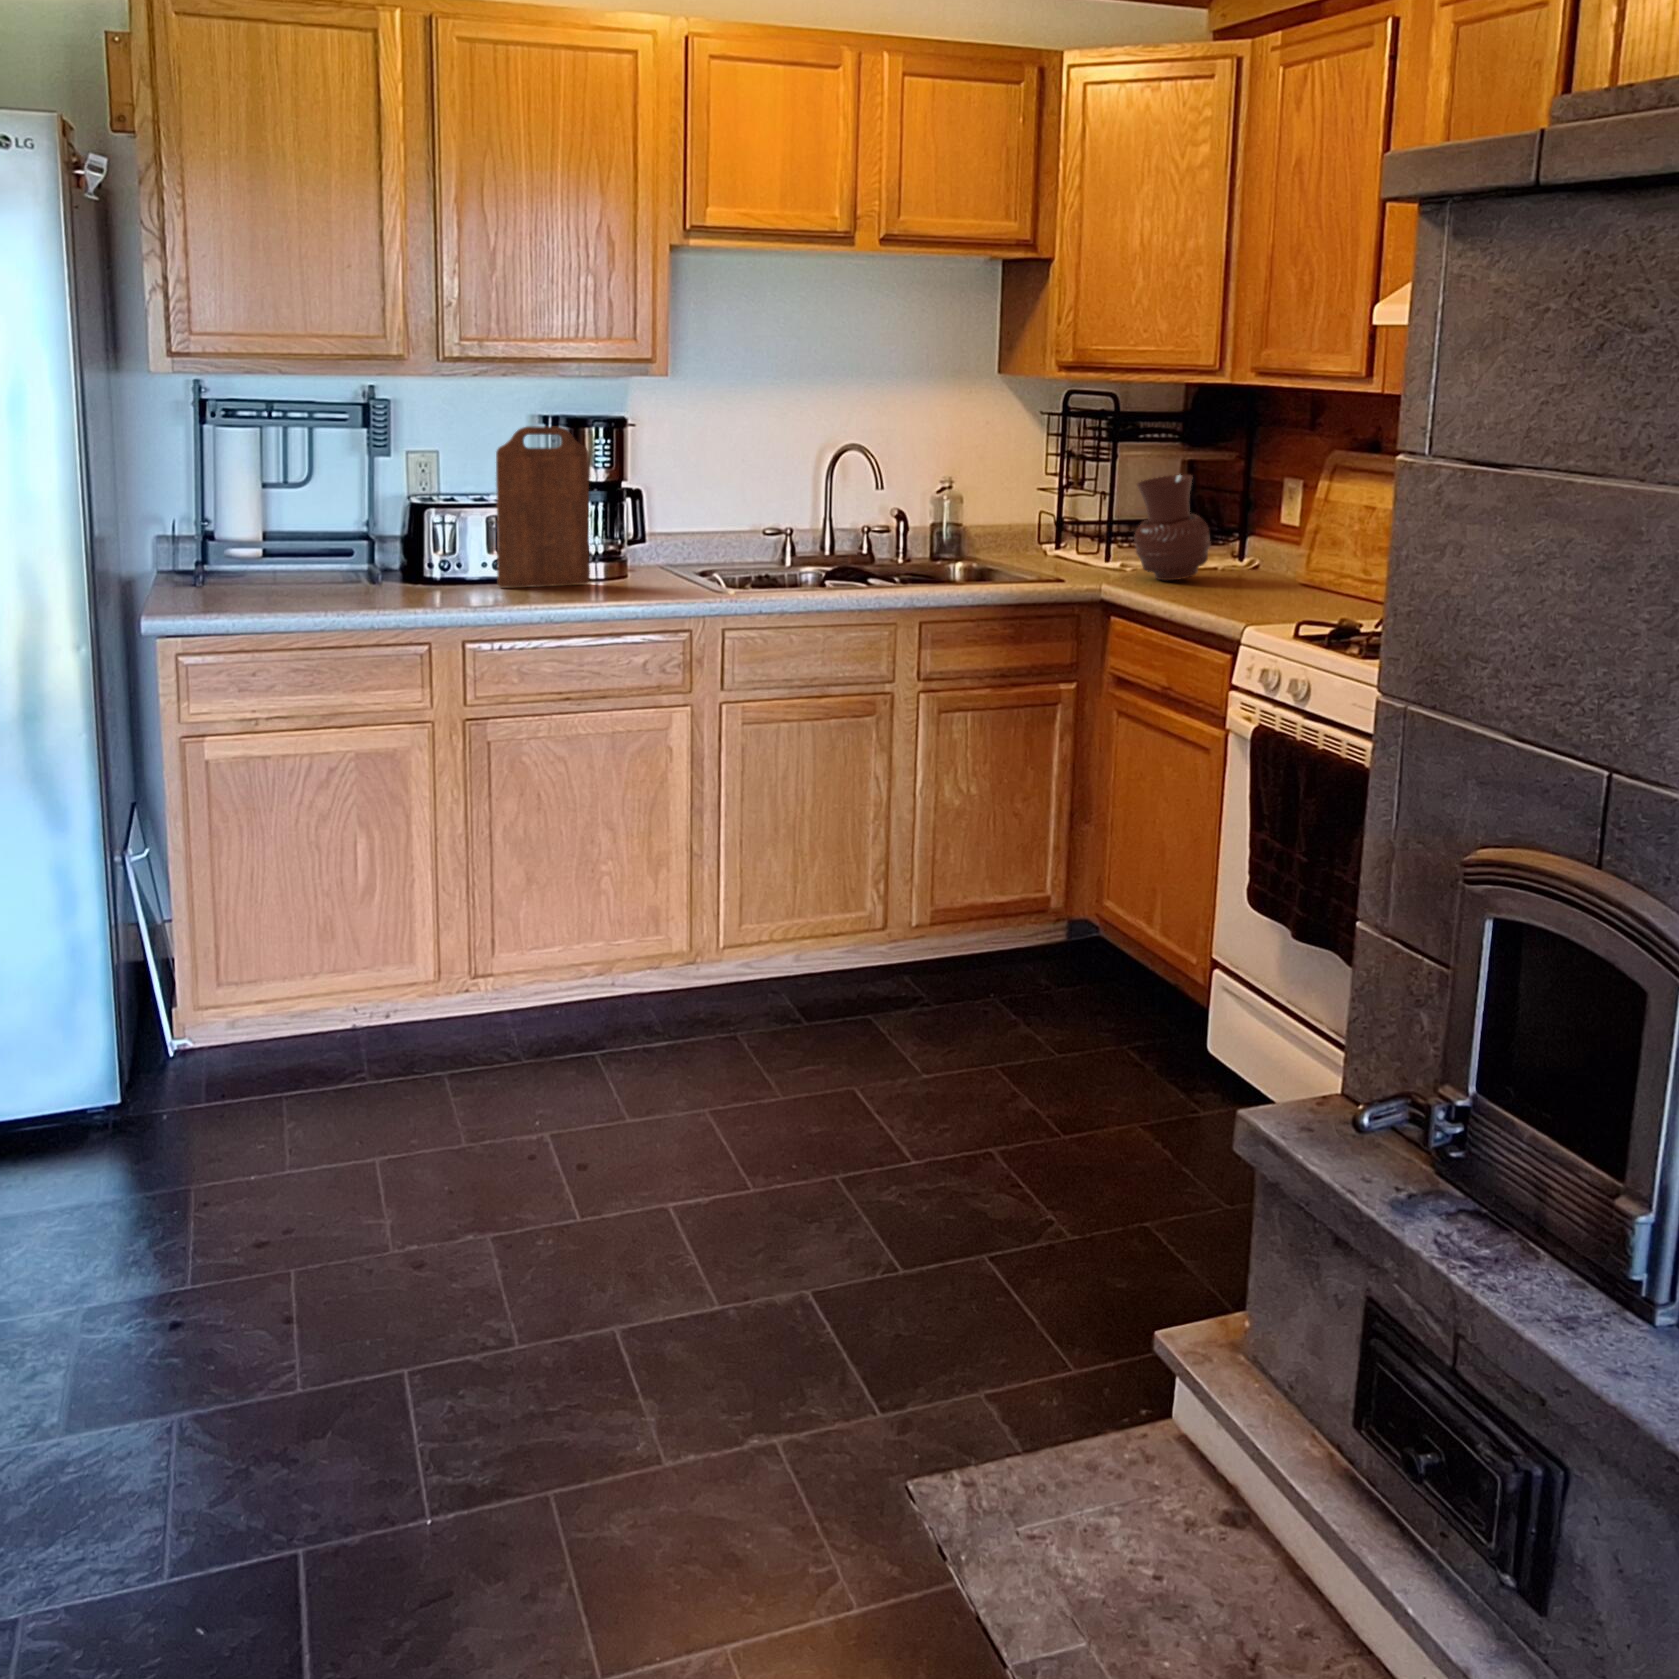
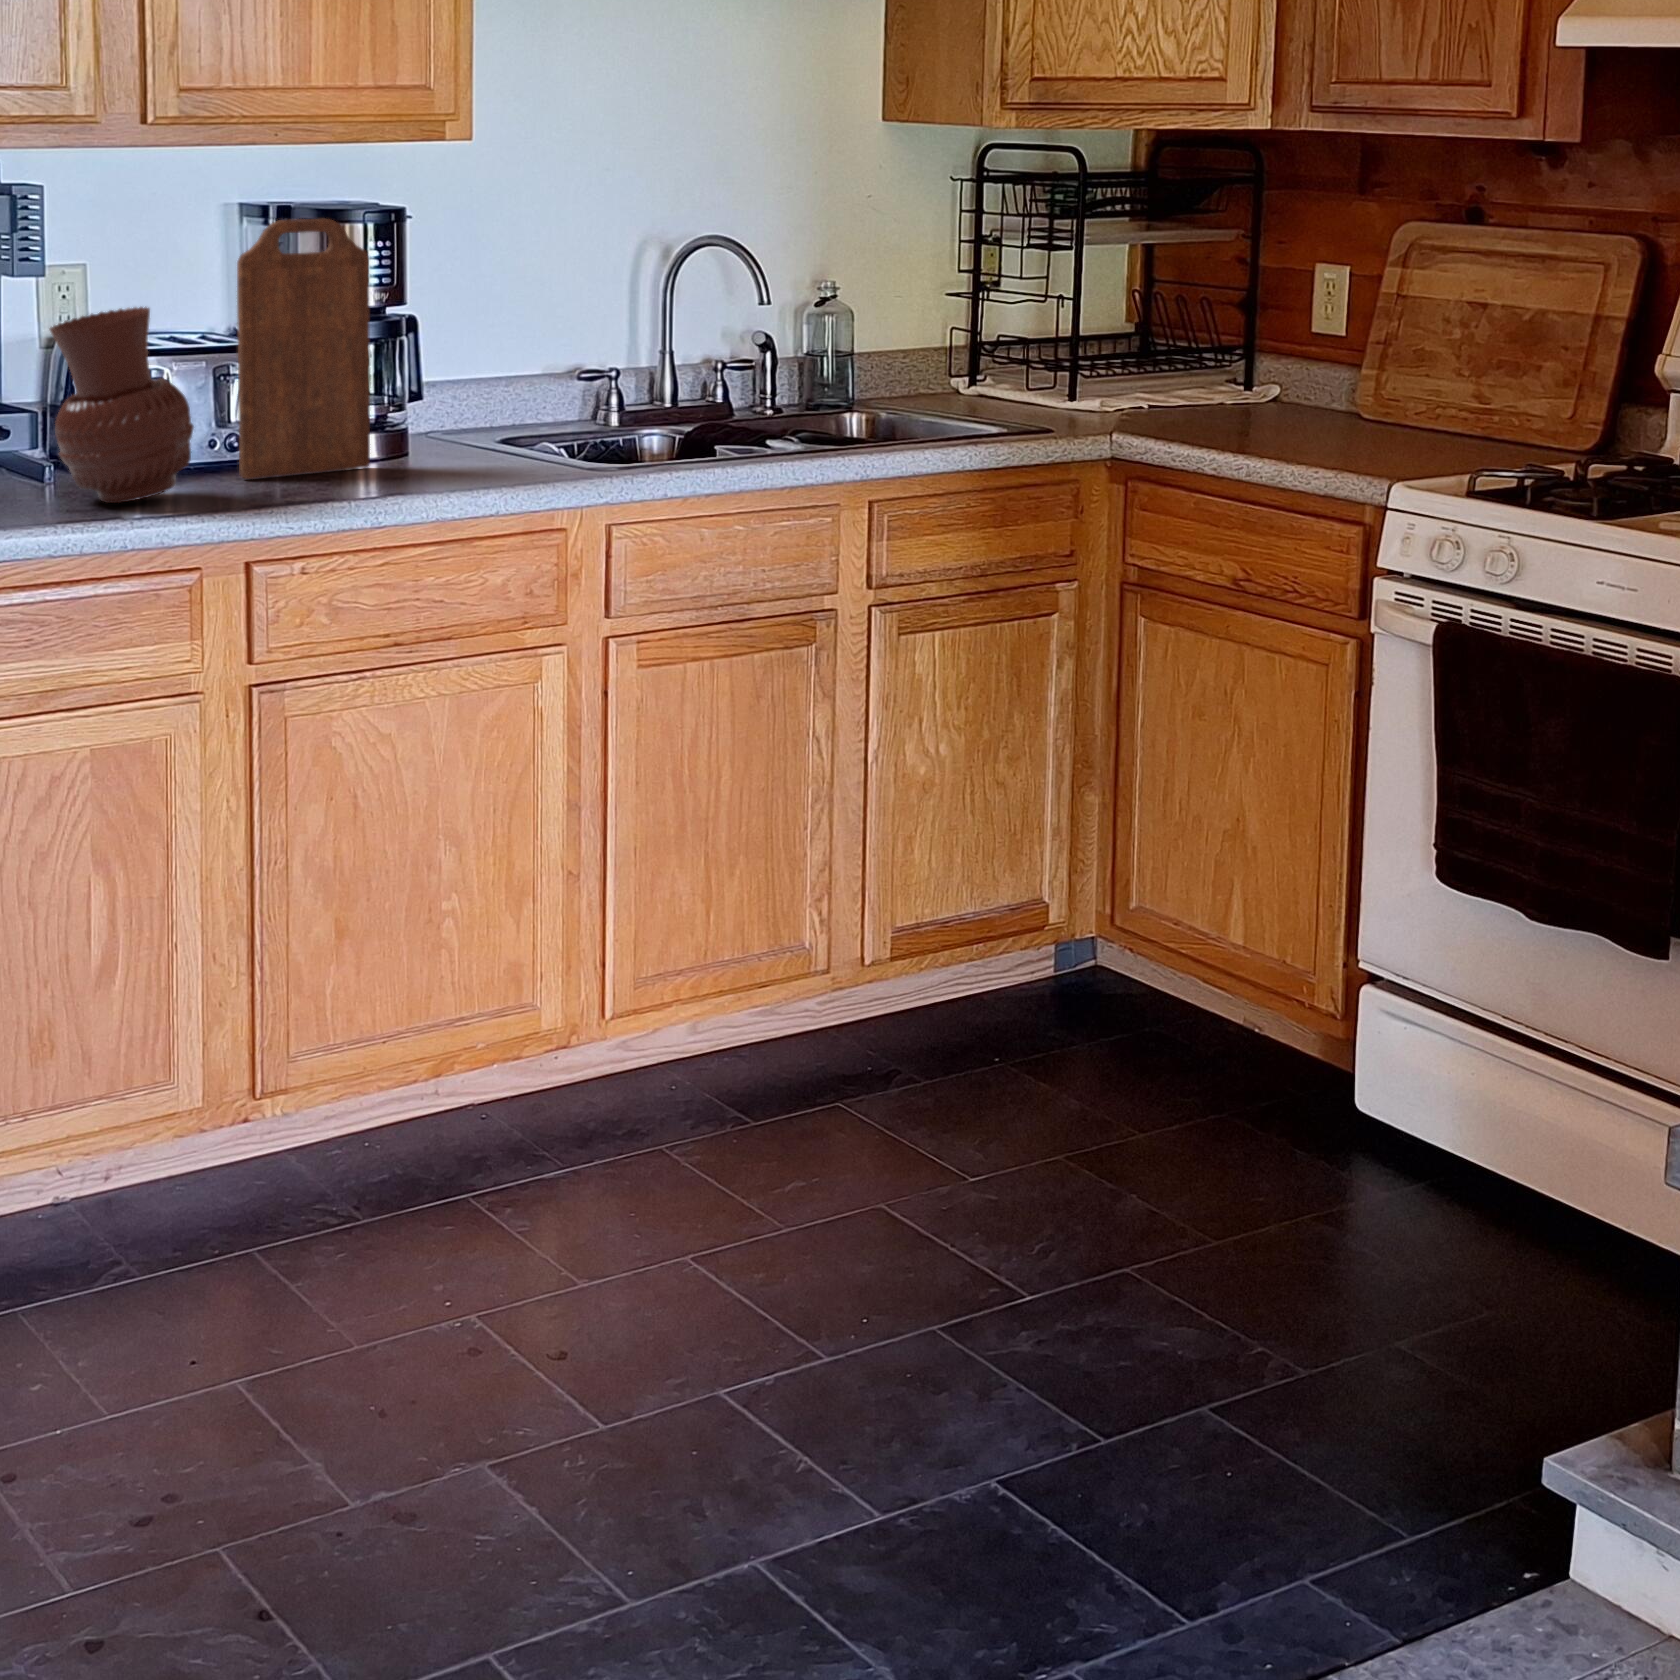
vase: present [1134,475,1211,580] -> present [50,307,194,503]

